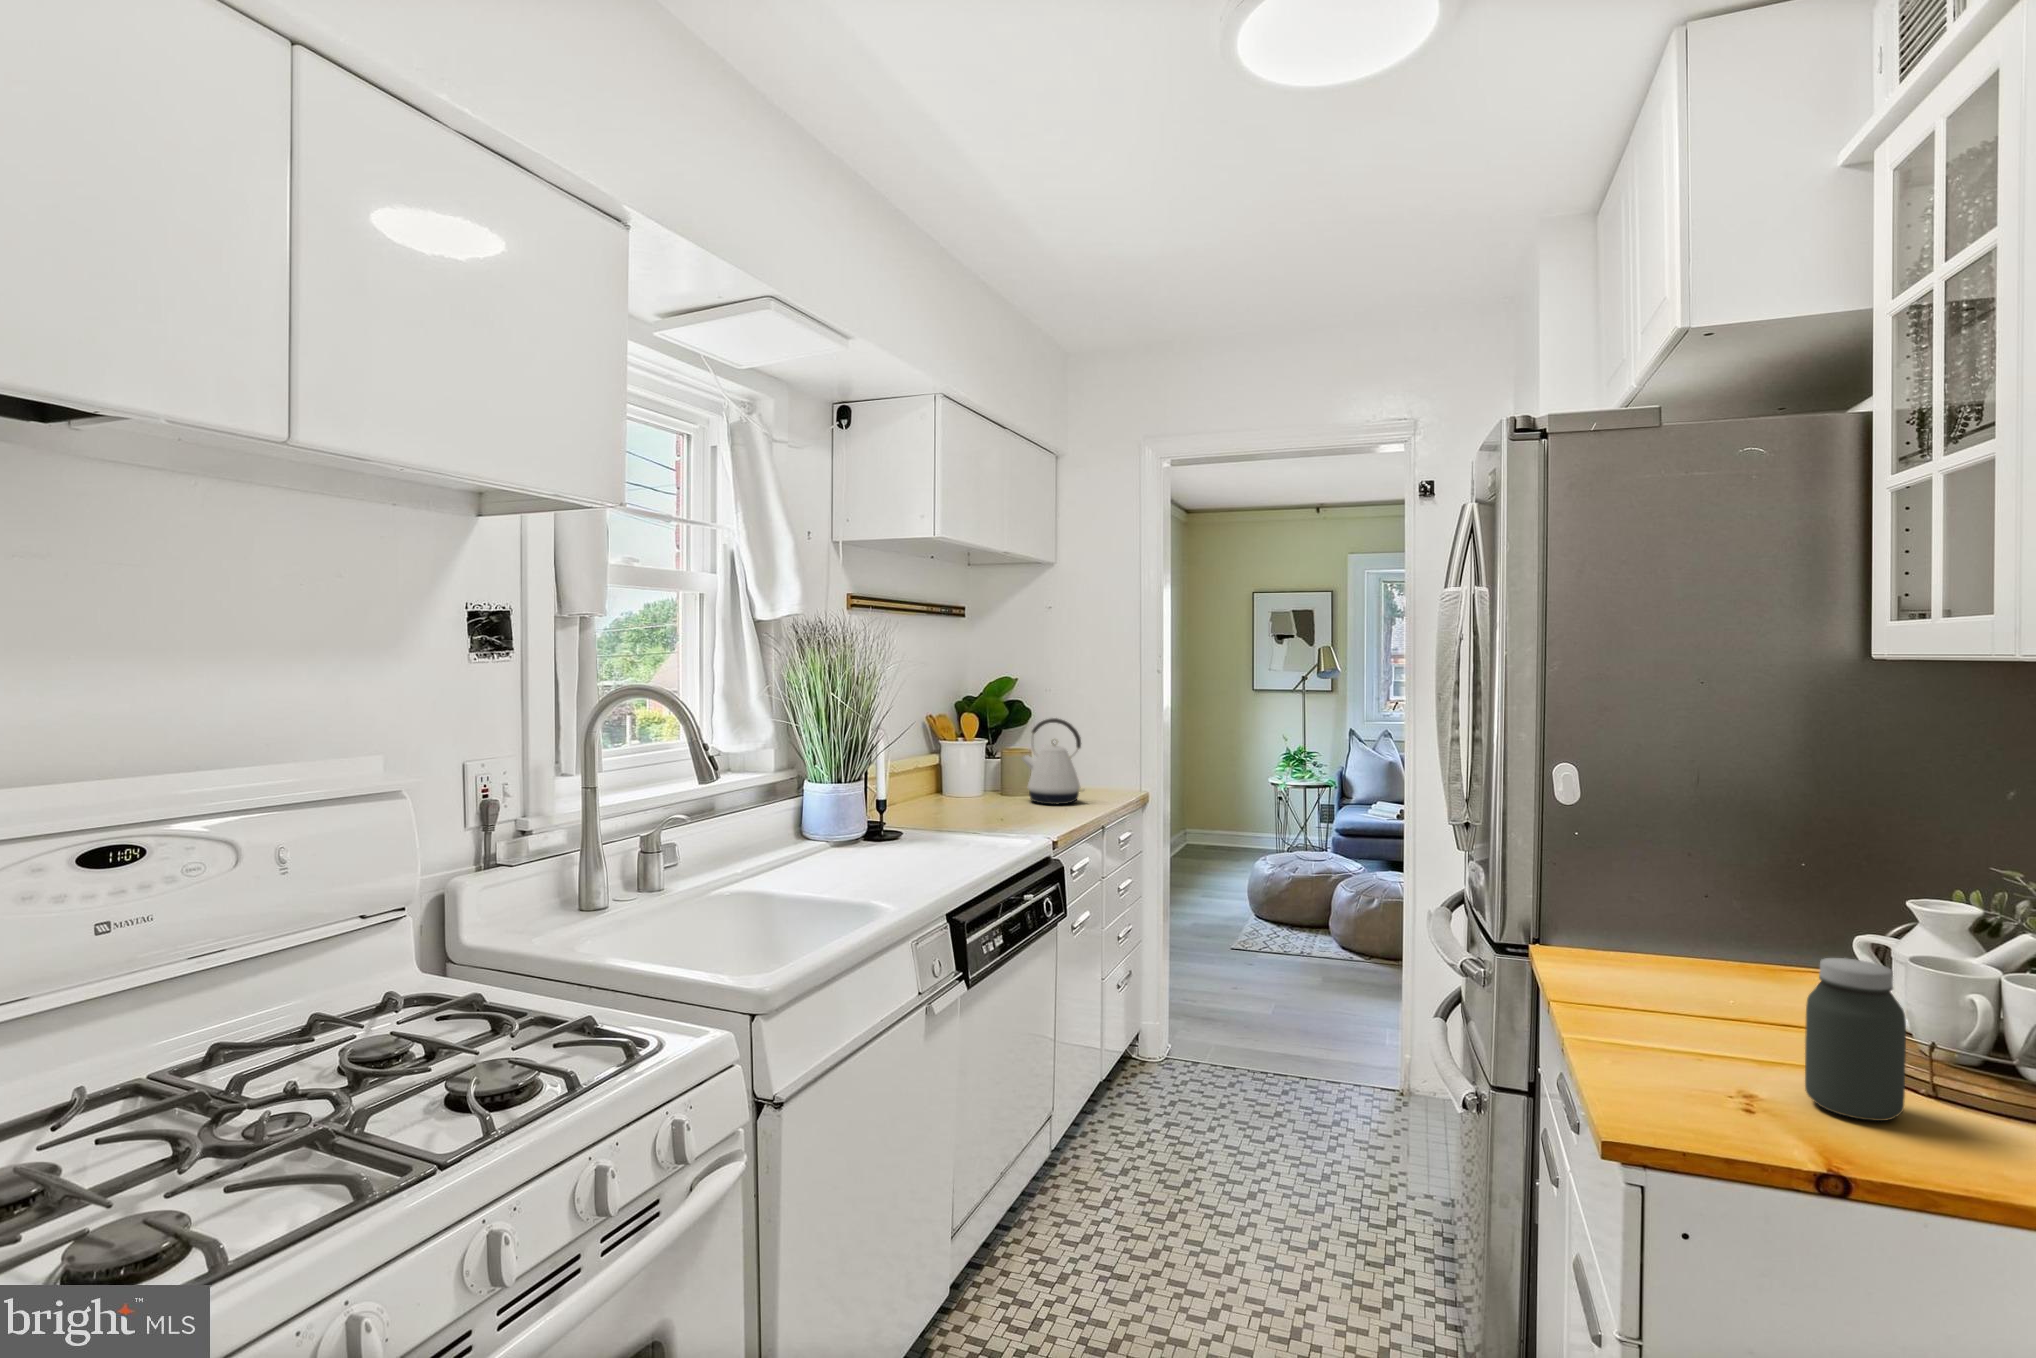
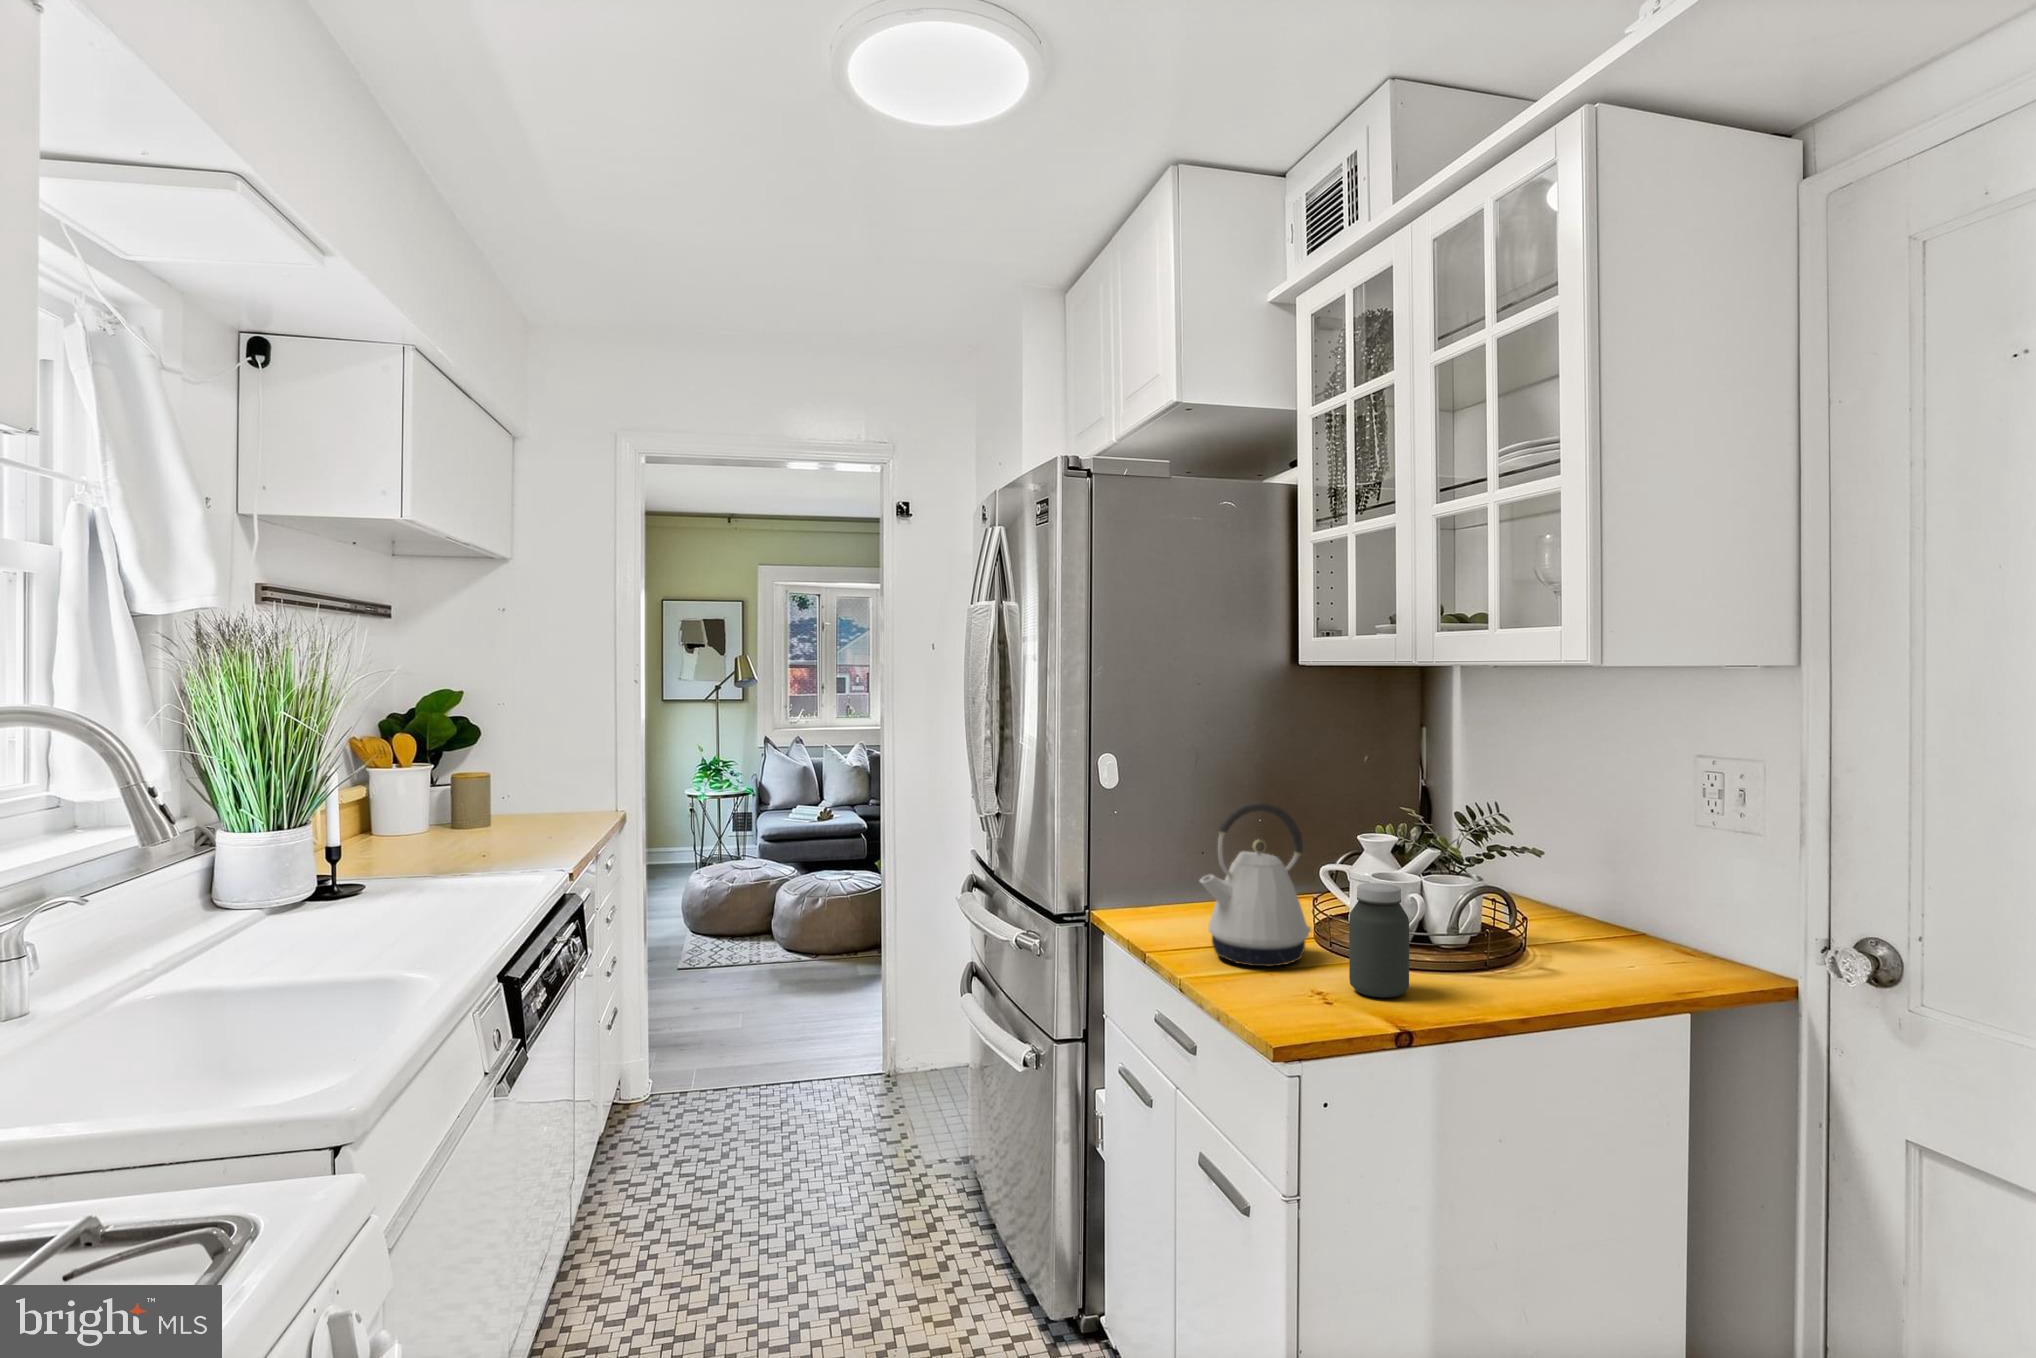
kettle: present [1022,718,1085,804] -> present [1200,802,1311,967]

